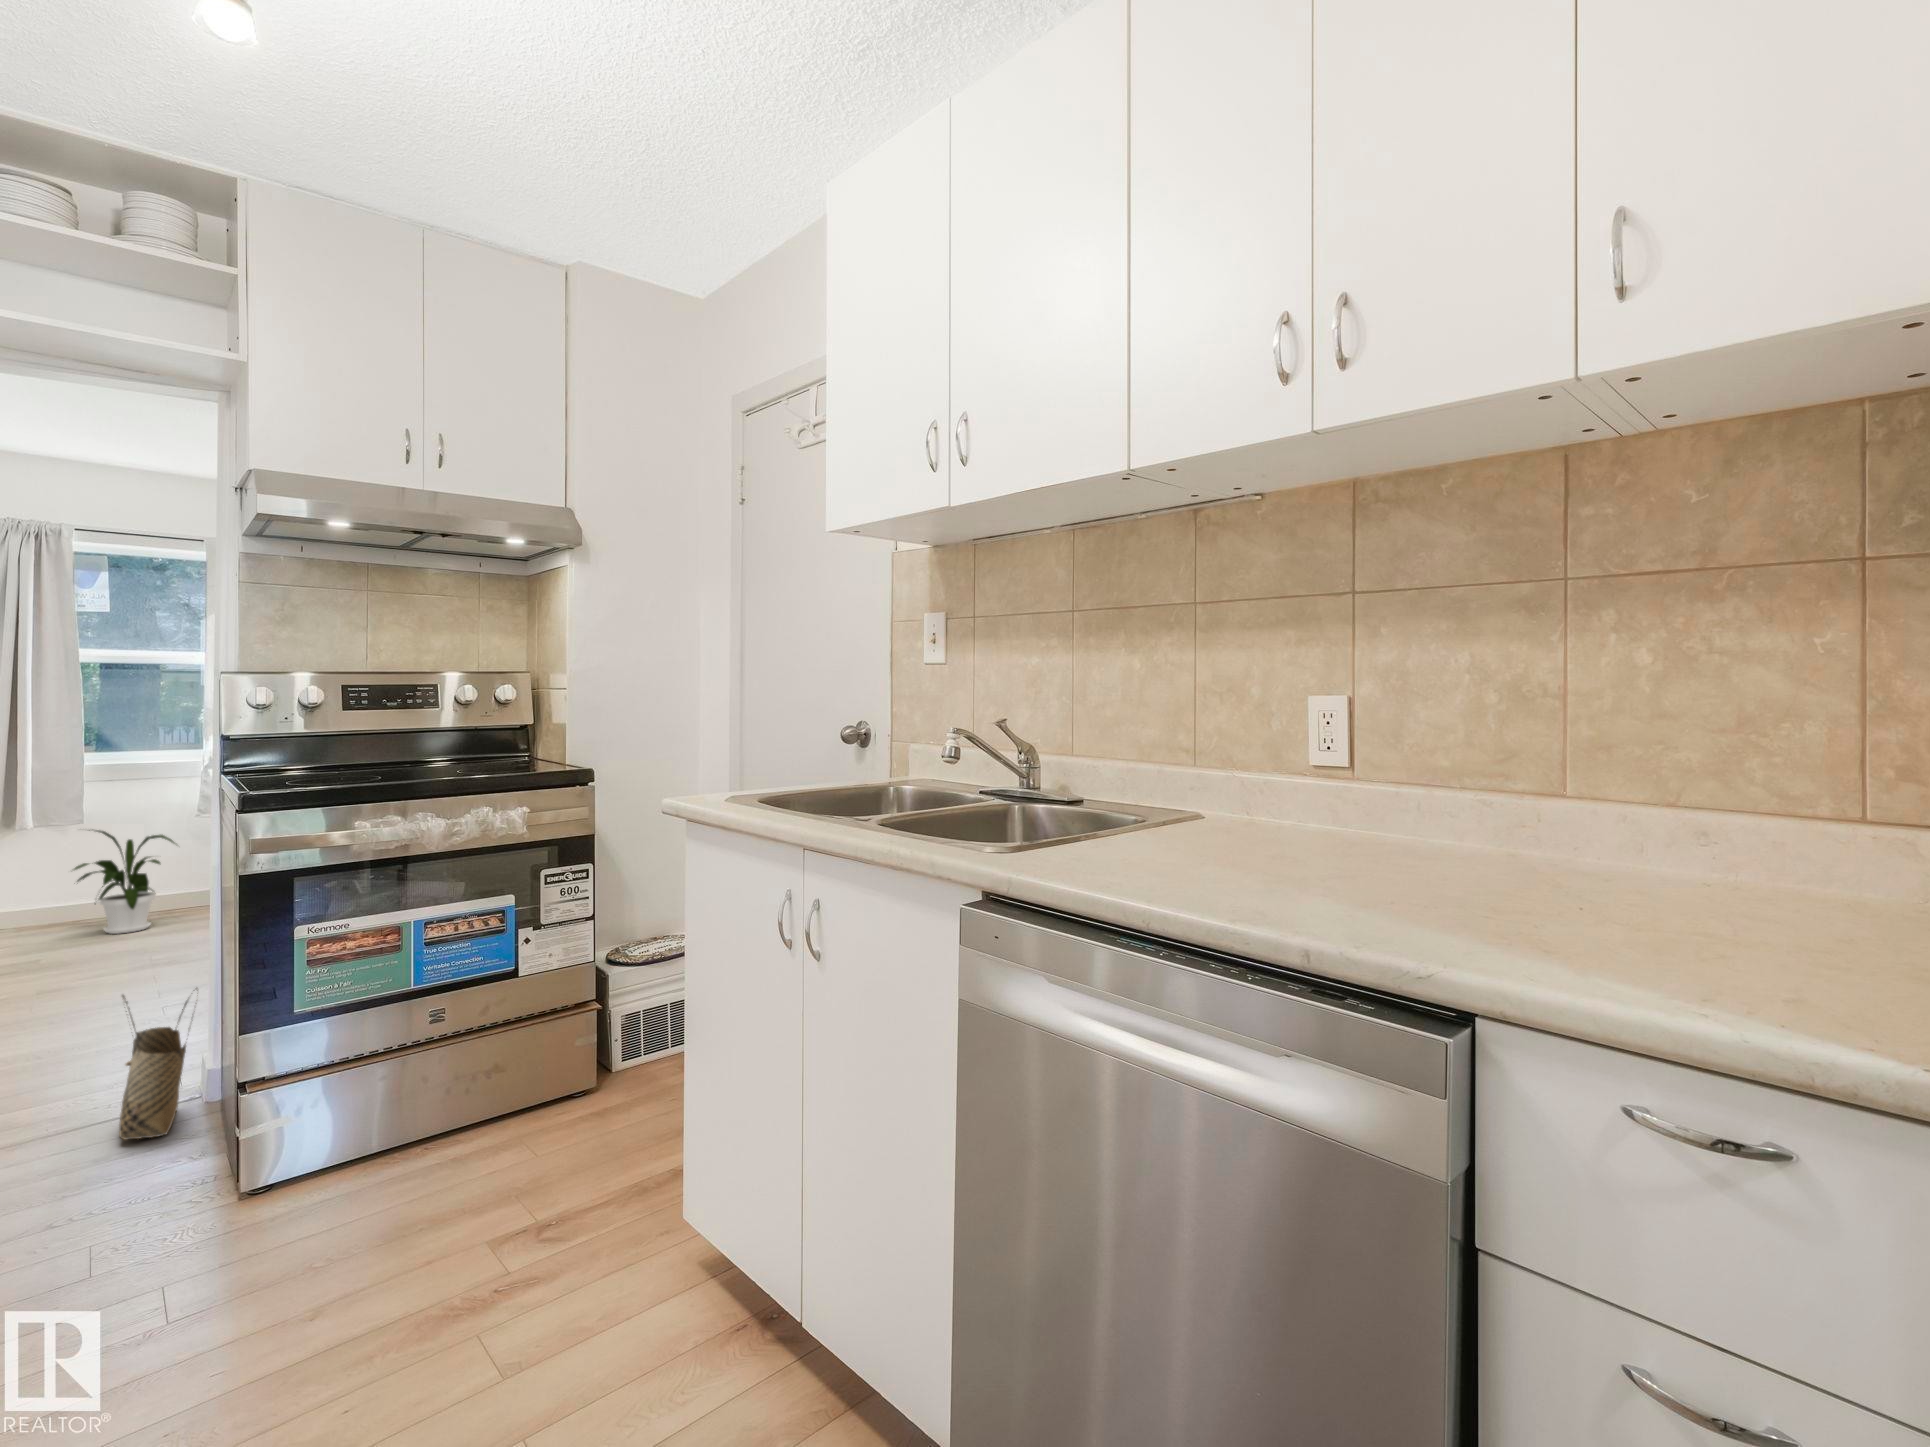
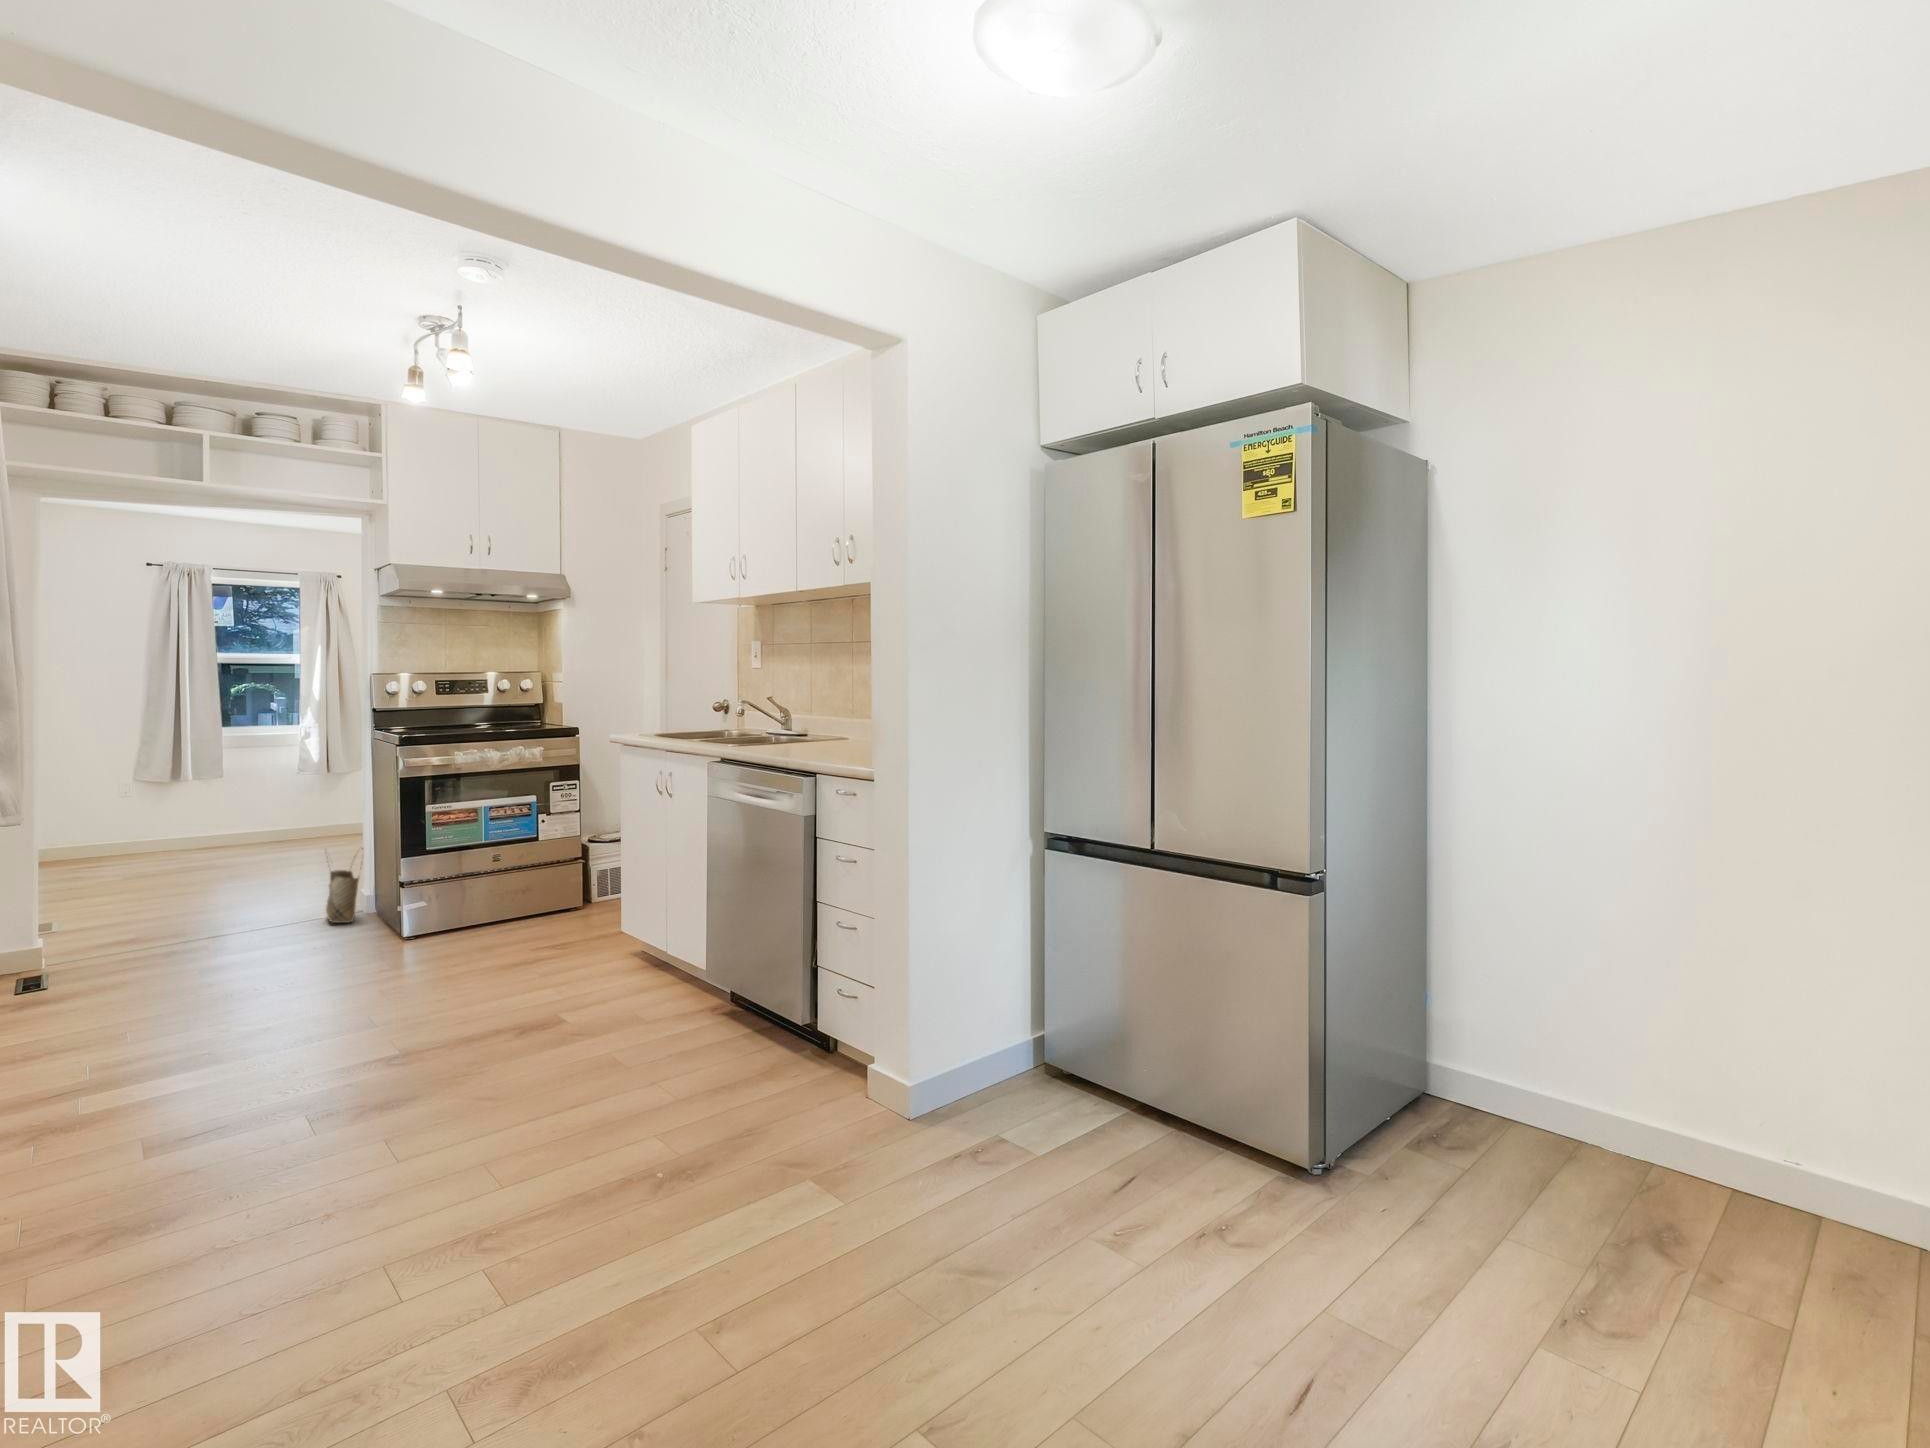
house plant: present [74,830,175,934] -> none [219,777,290,848]

